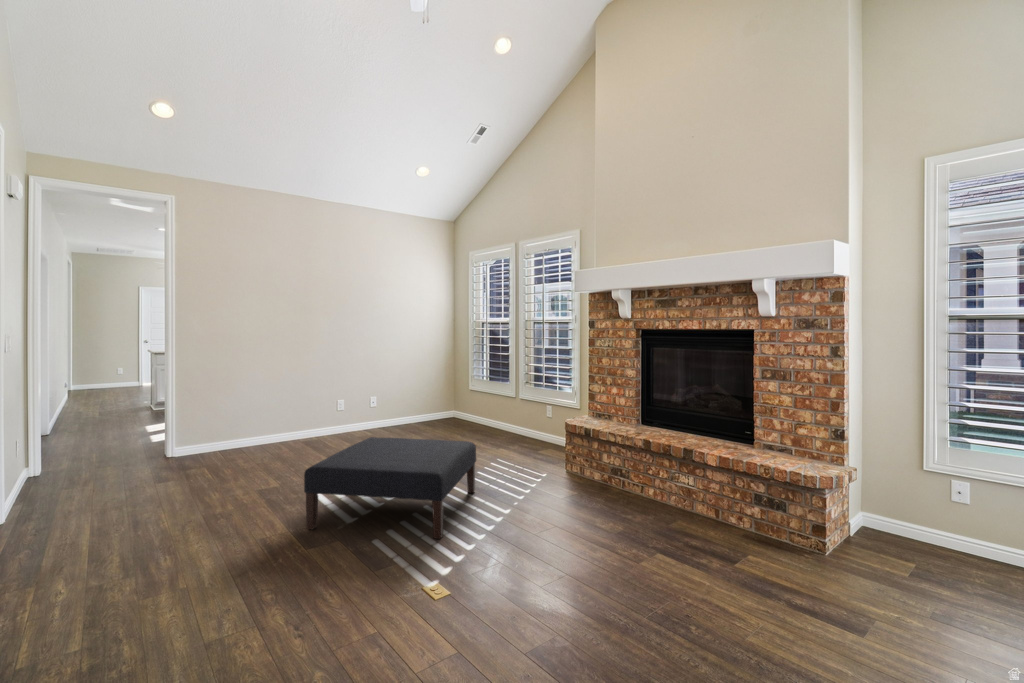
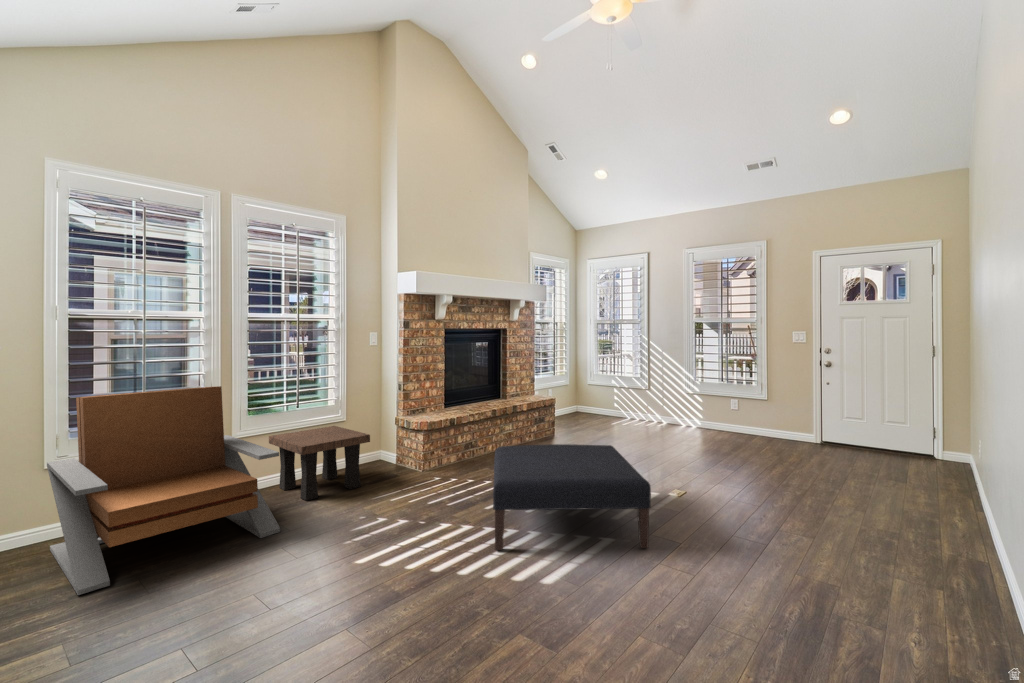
lounge chair: none [409,359,510,447] -> present [47,386,280,595]
side table: none [497,404,572,457] -> present [269,426,370,501]

